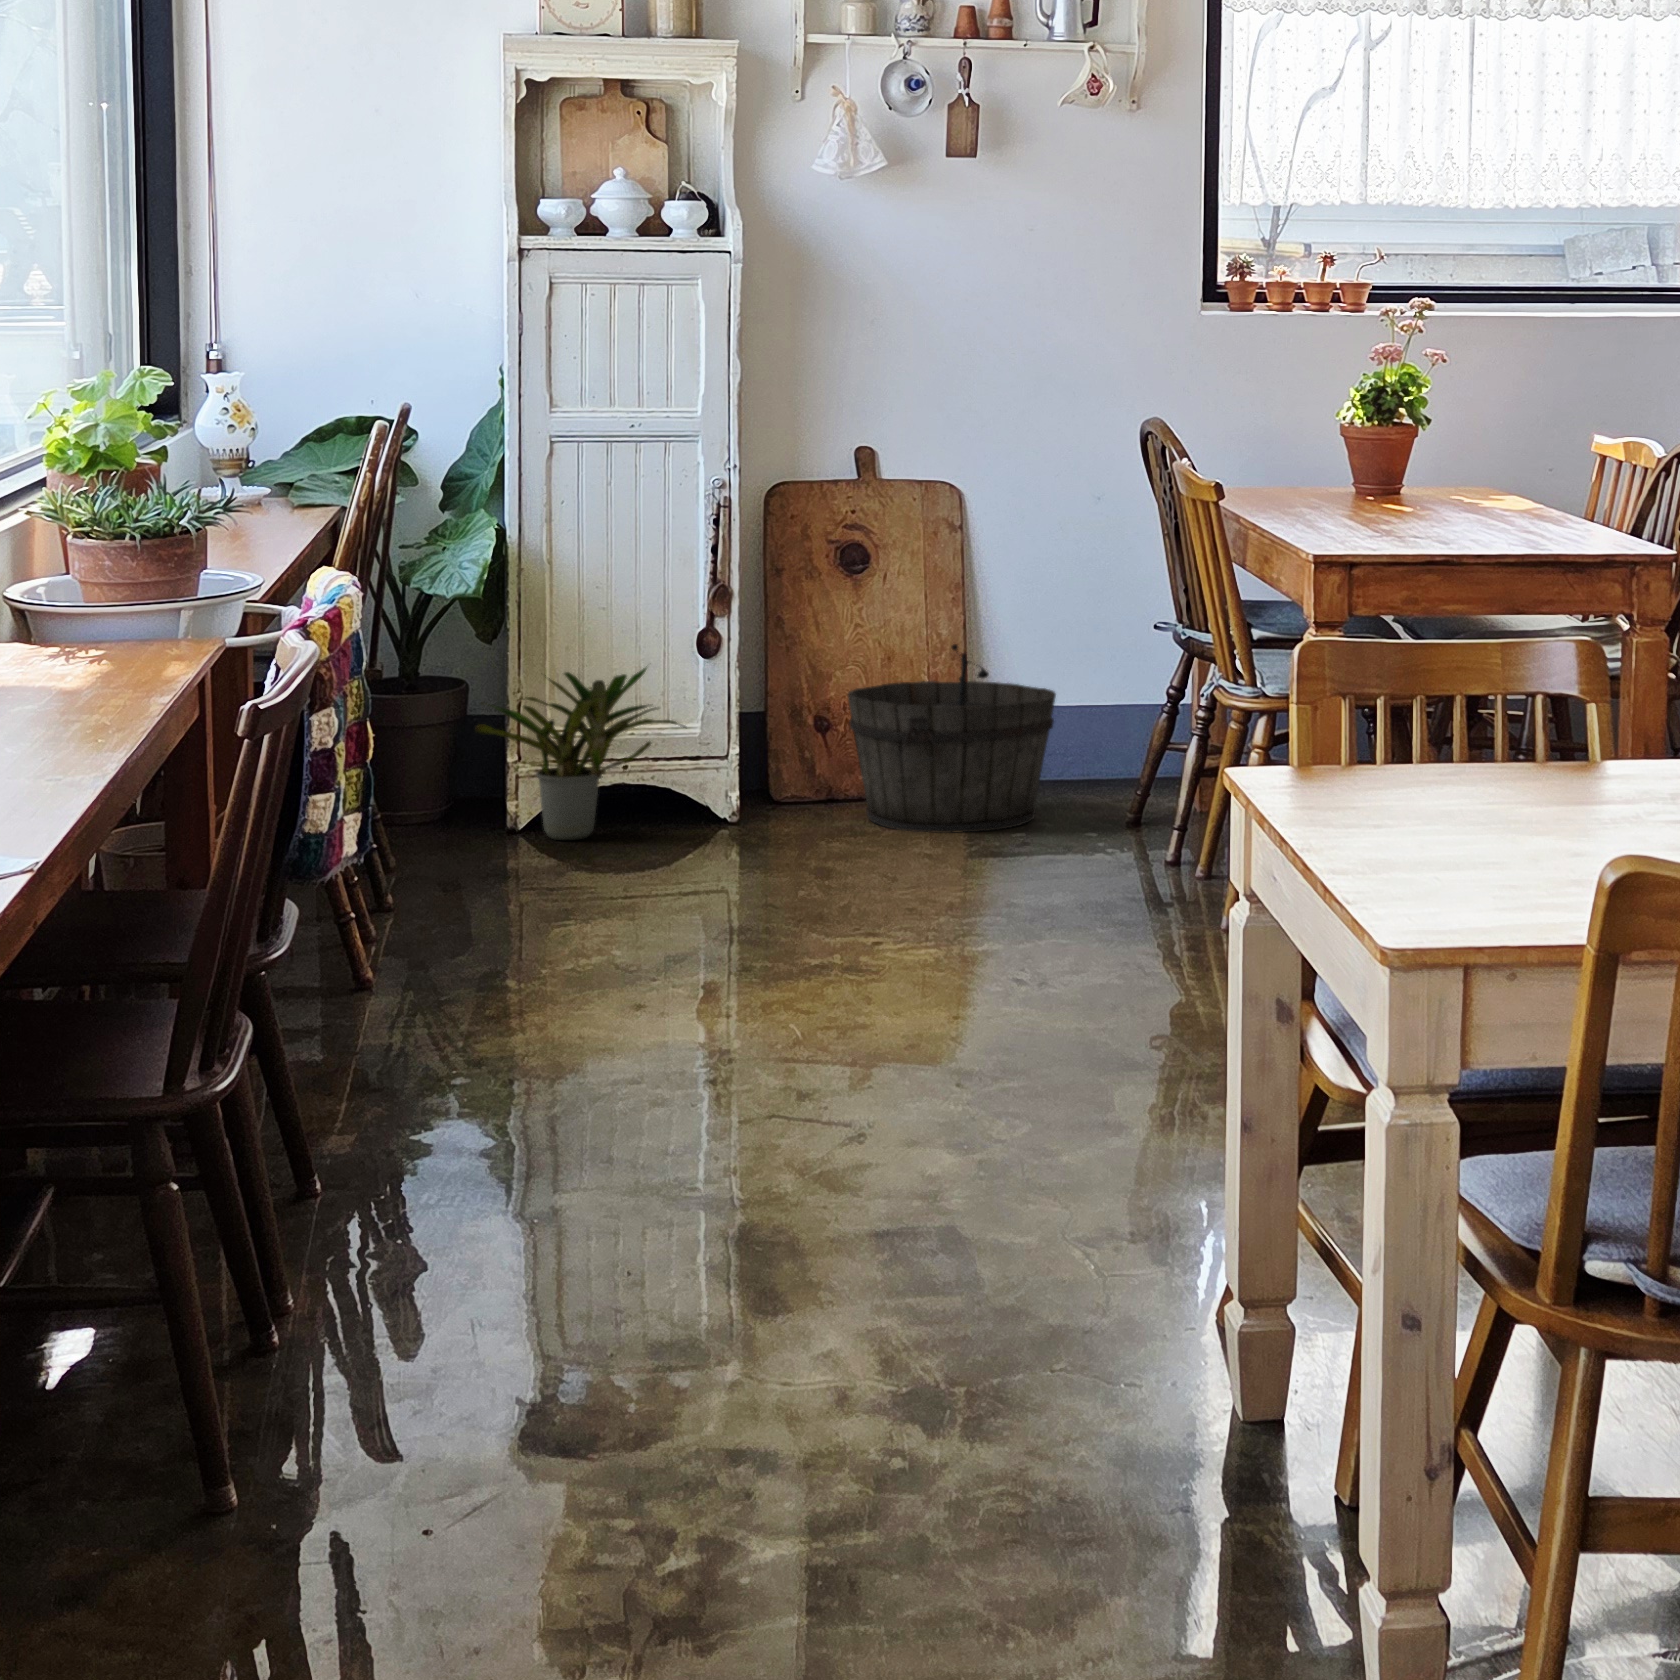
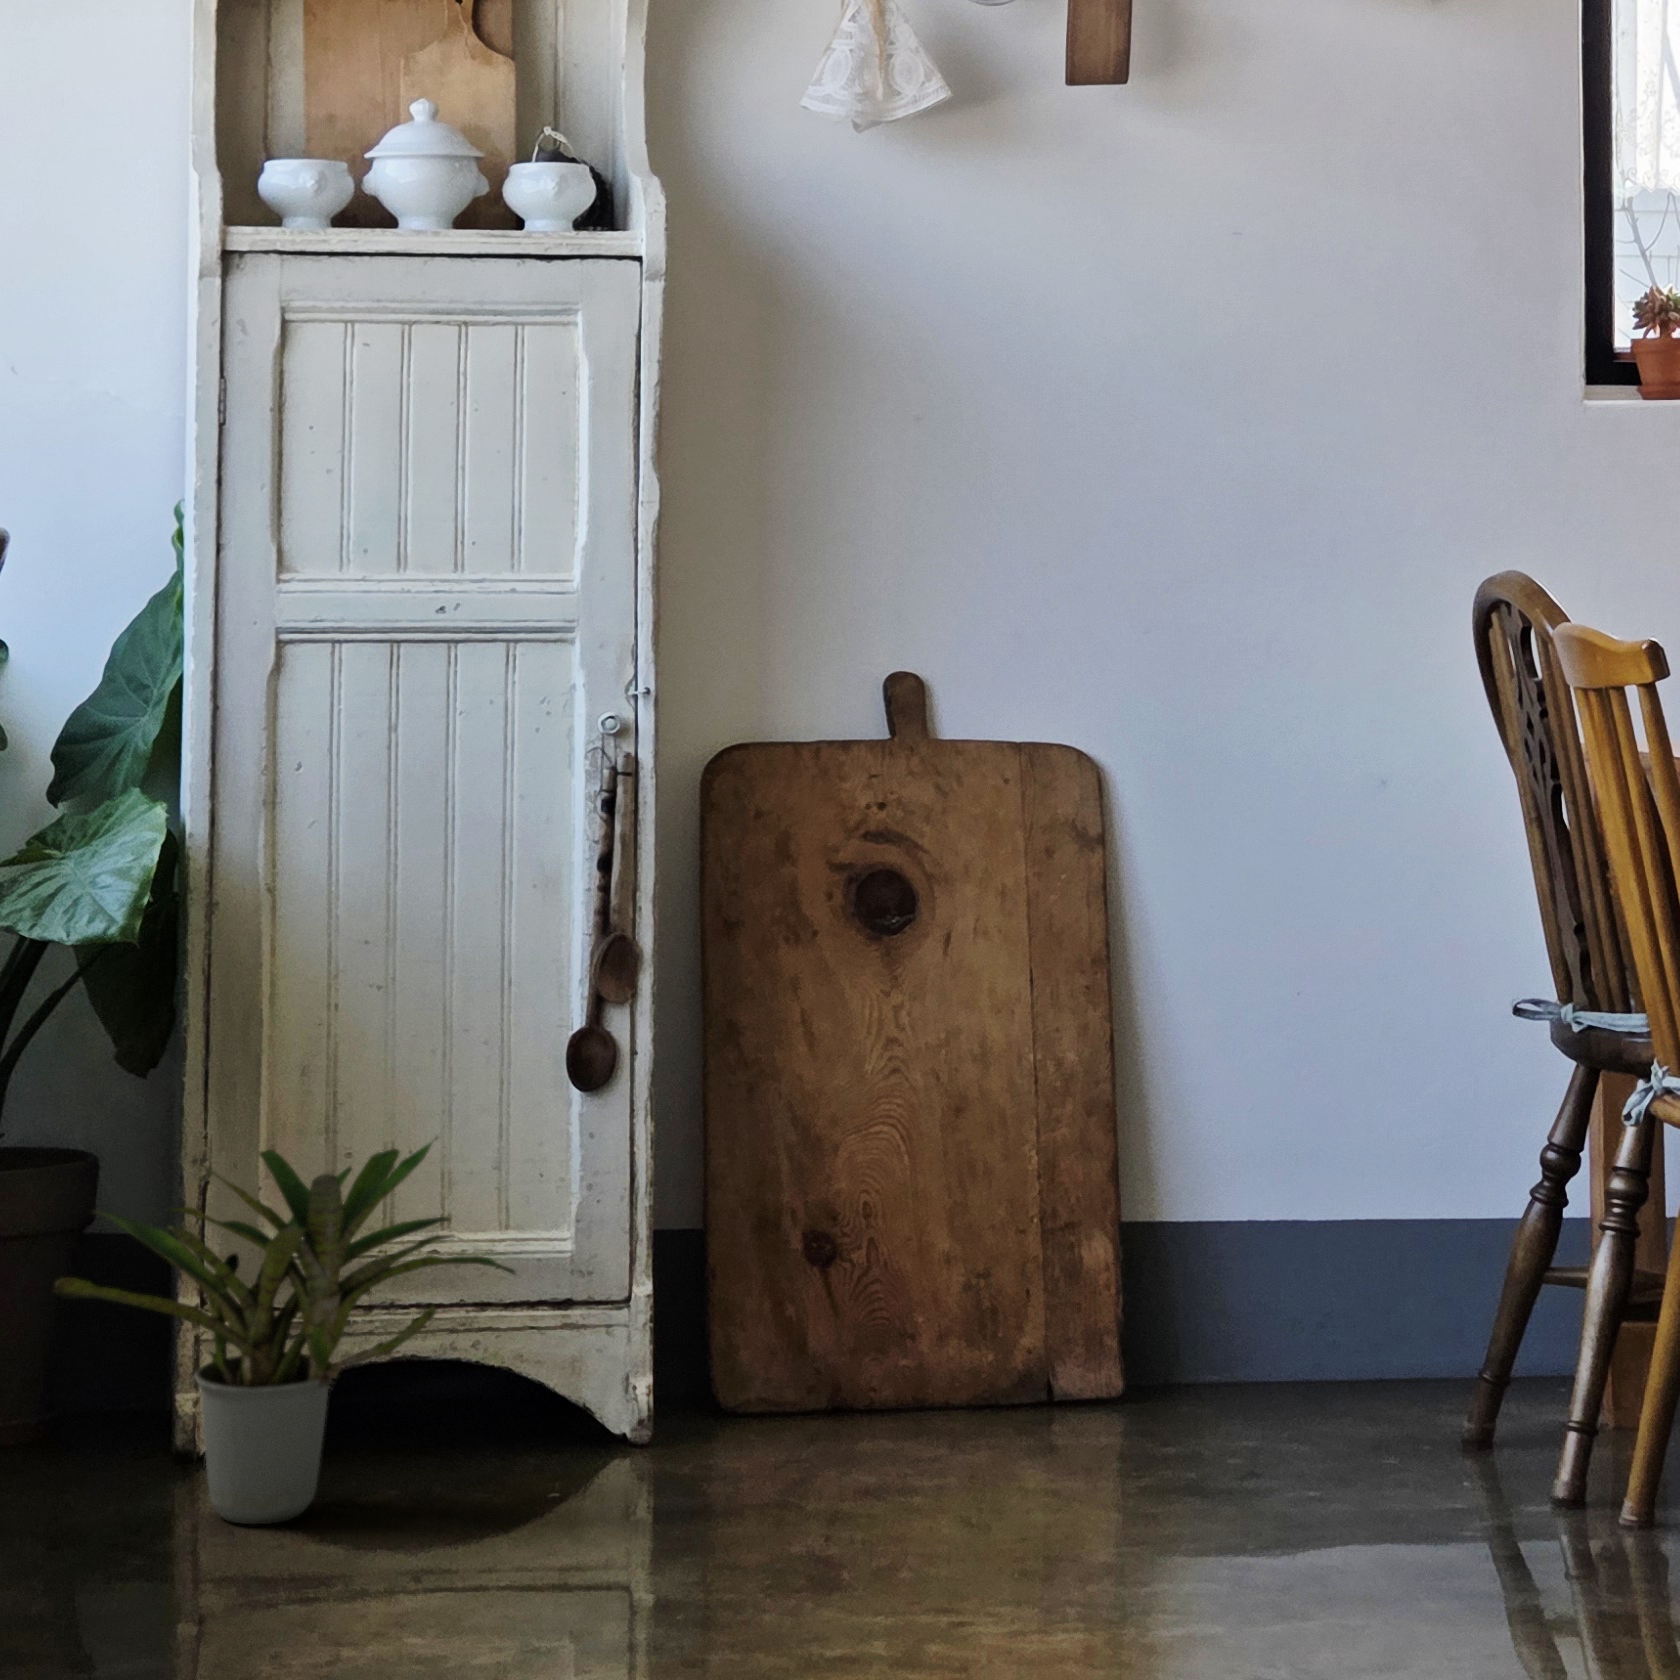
wooden bucket: present [848,644,1056,833] -> none [863,1077,1303,1507]

